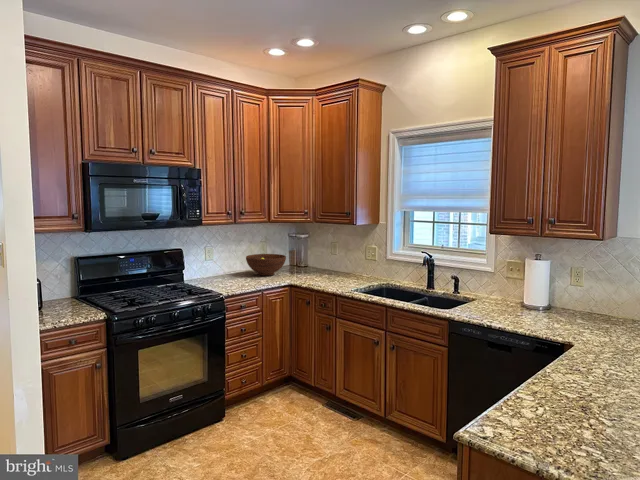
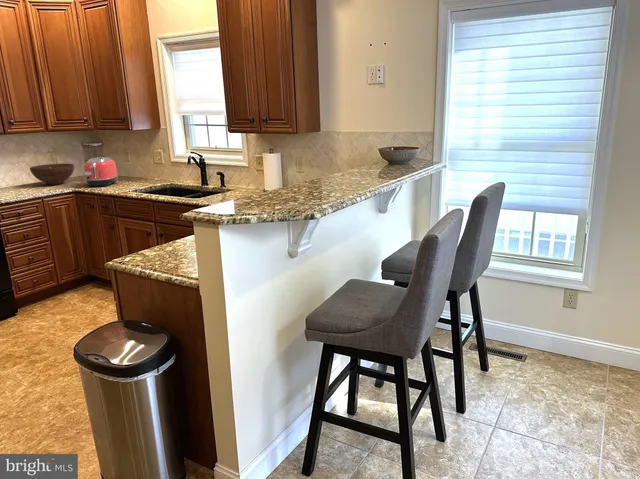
toaster: none [301,250,330,282] -> present [84,157,118,187]

